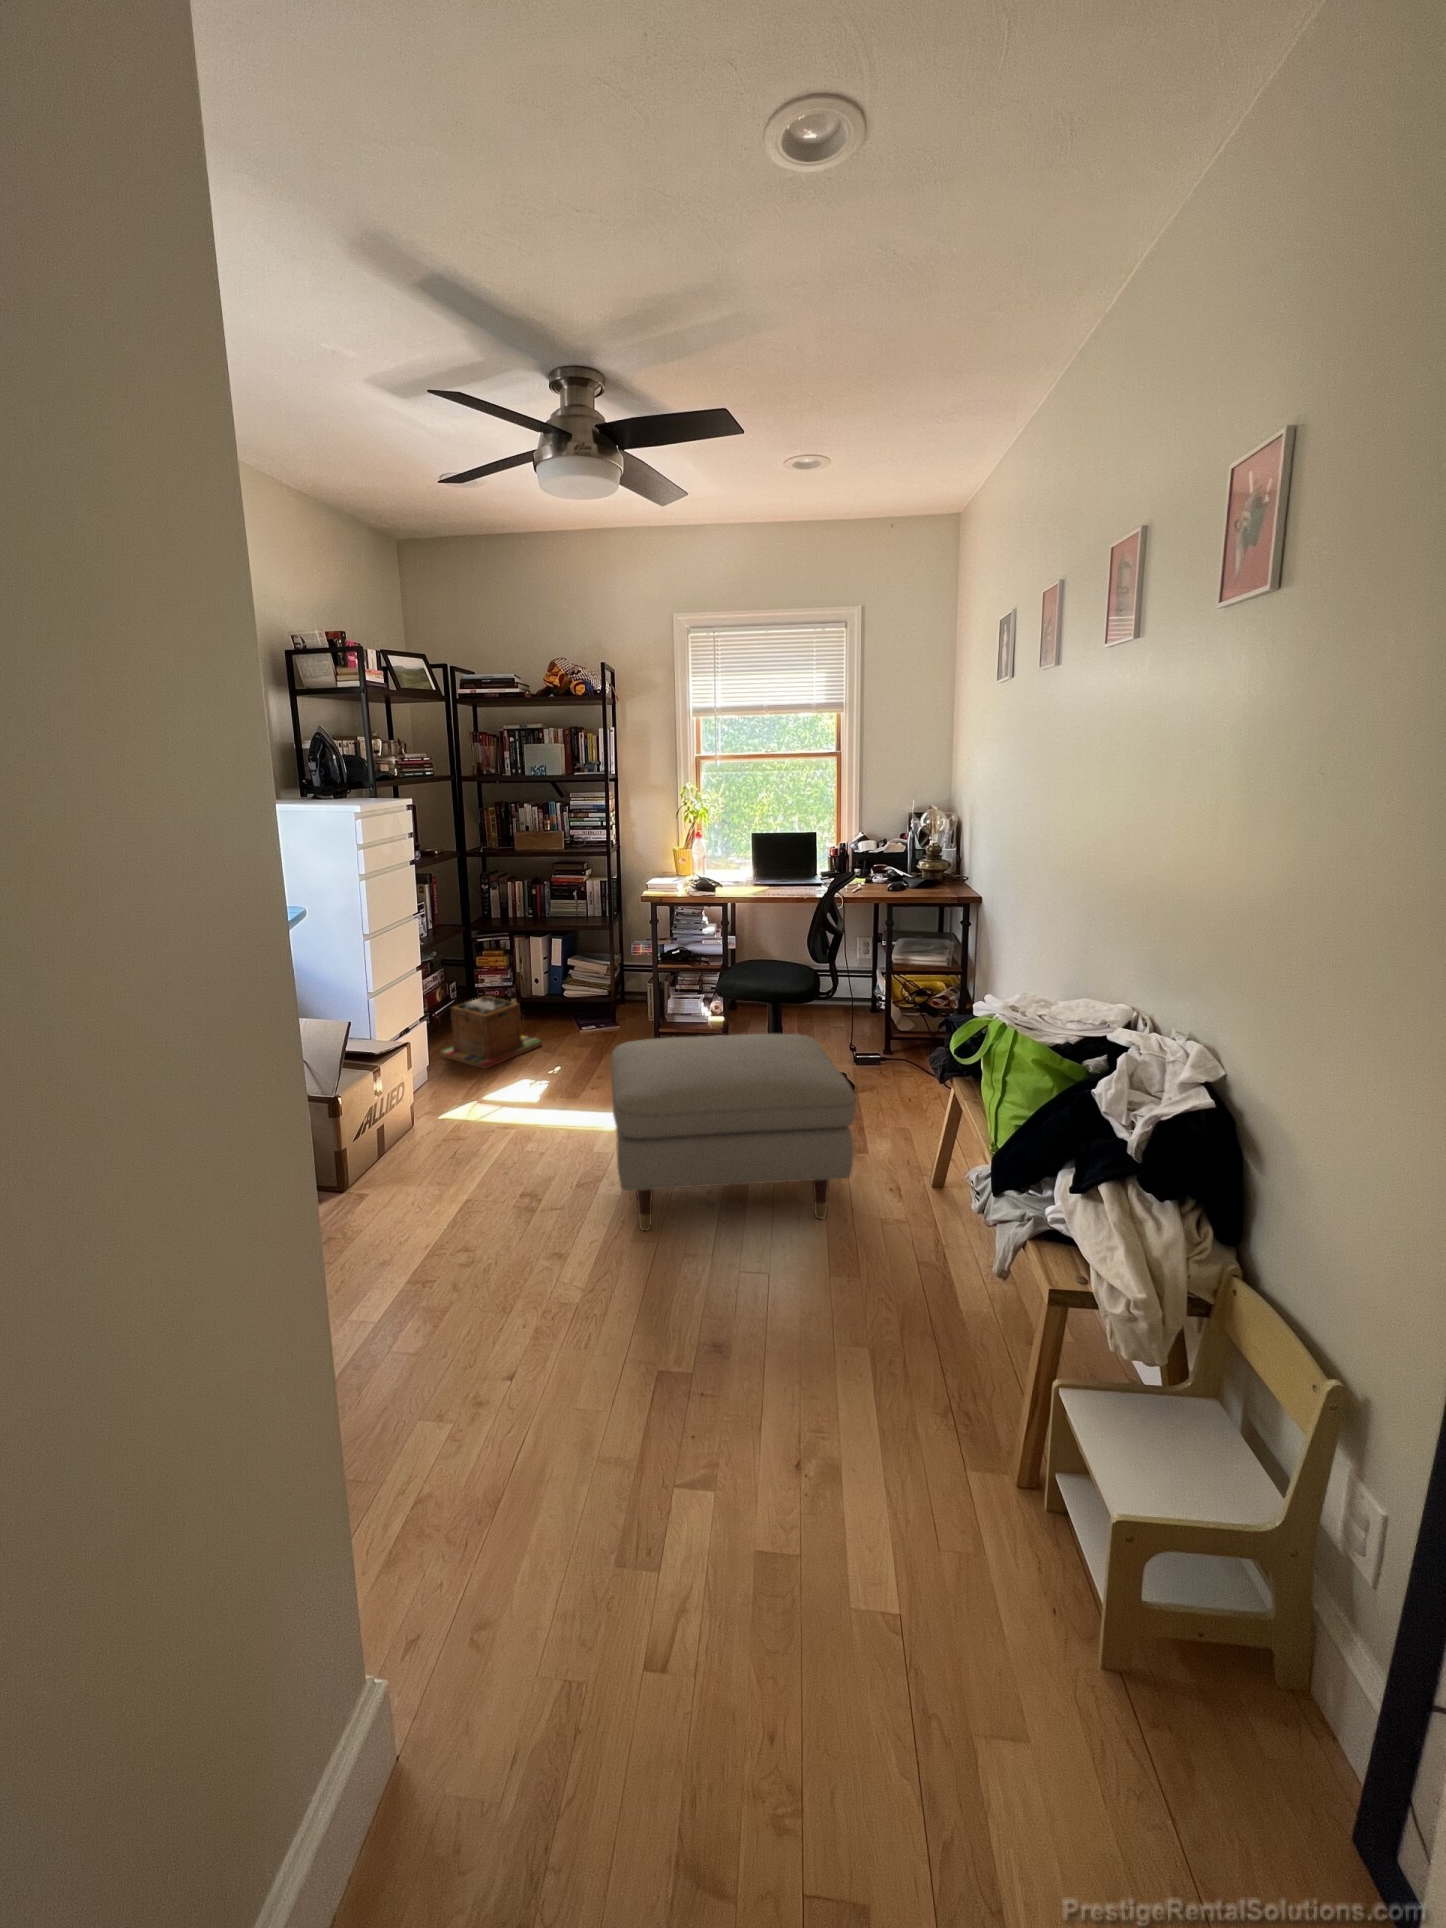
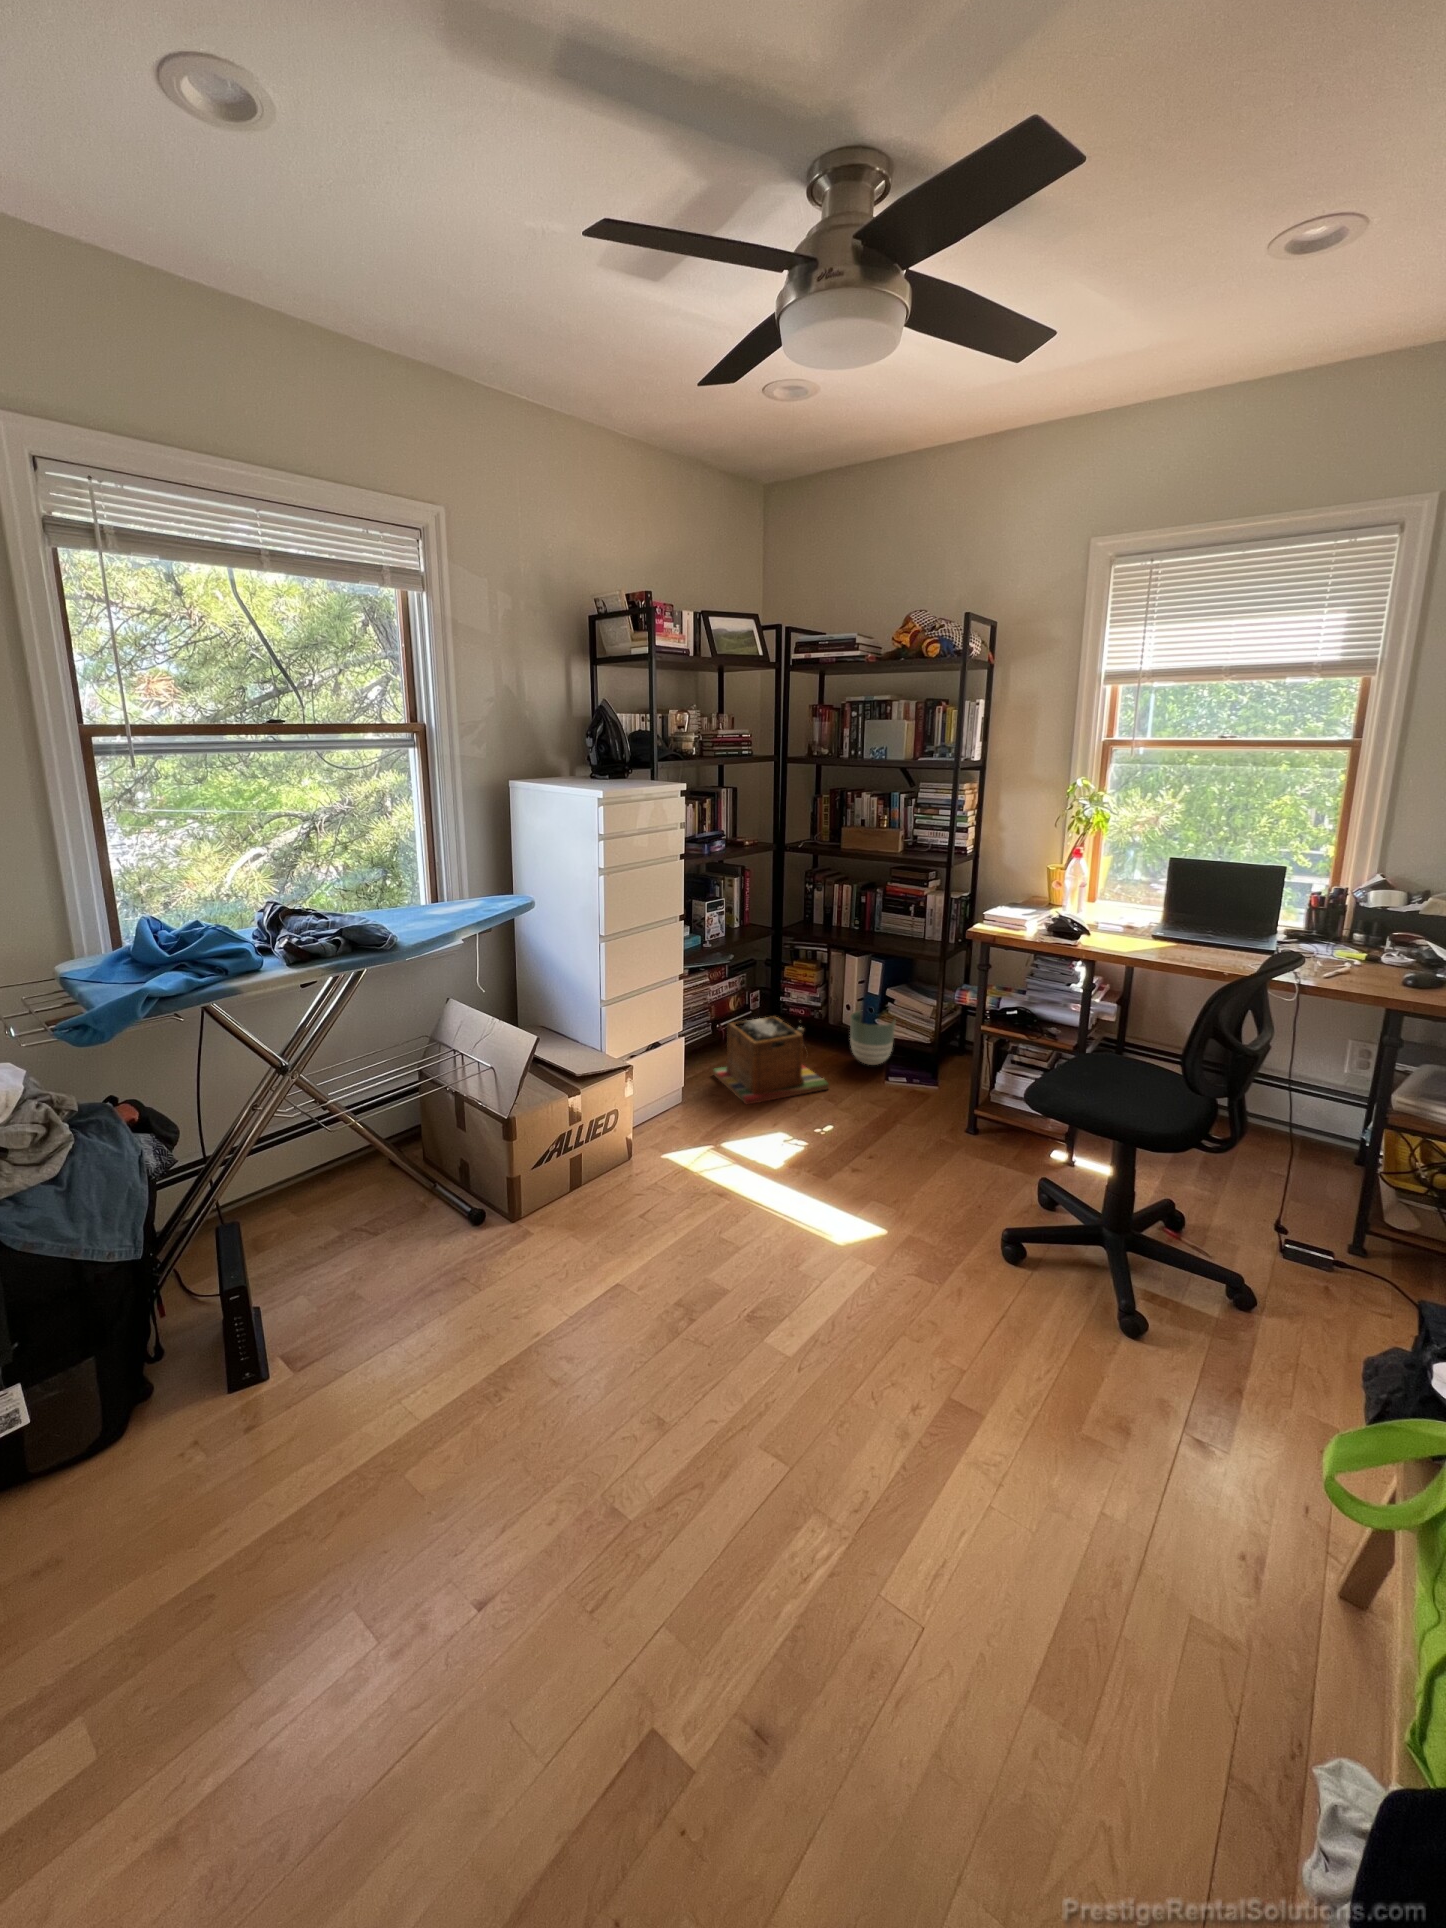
planter: none [542,980,579,1024] -> present [850,1011,895,1065]
ottoman: present [610,1034,856,1231] -> none [733,1151,1166,1582]

